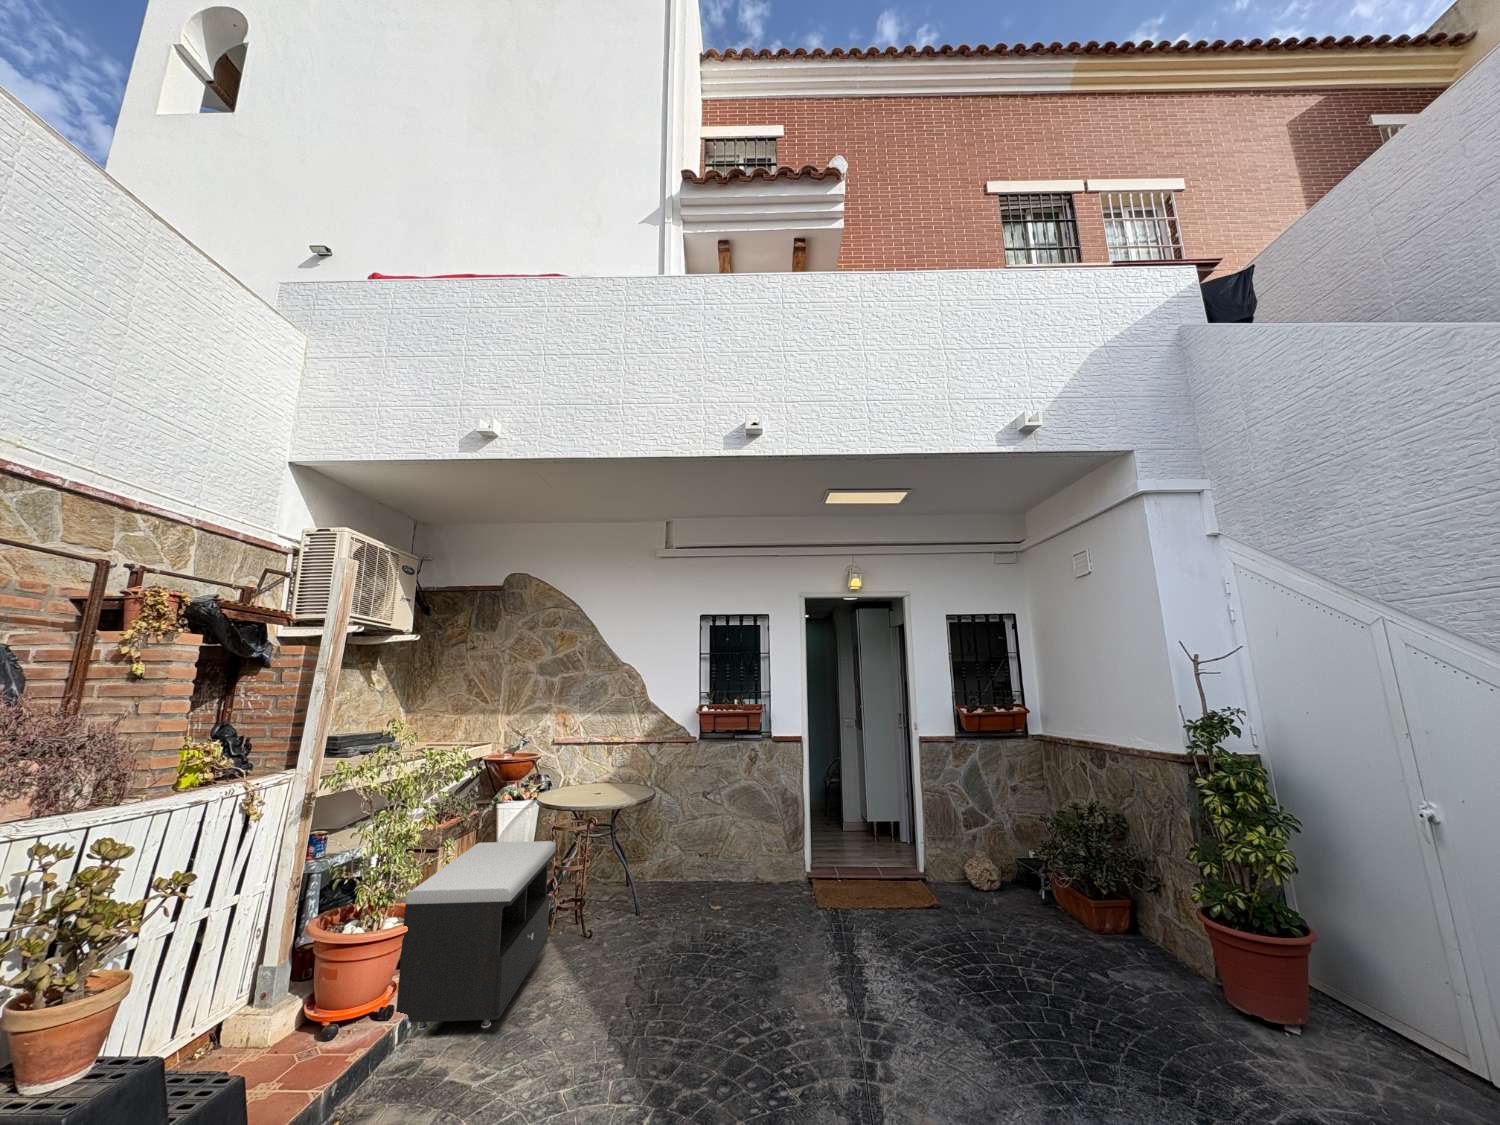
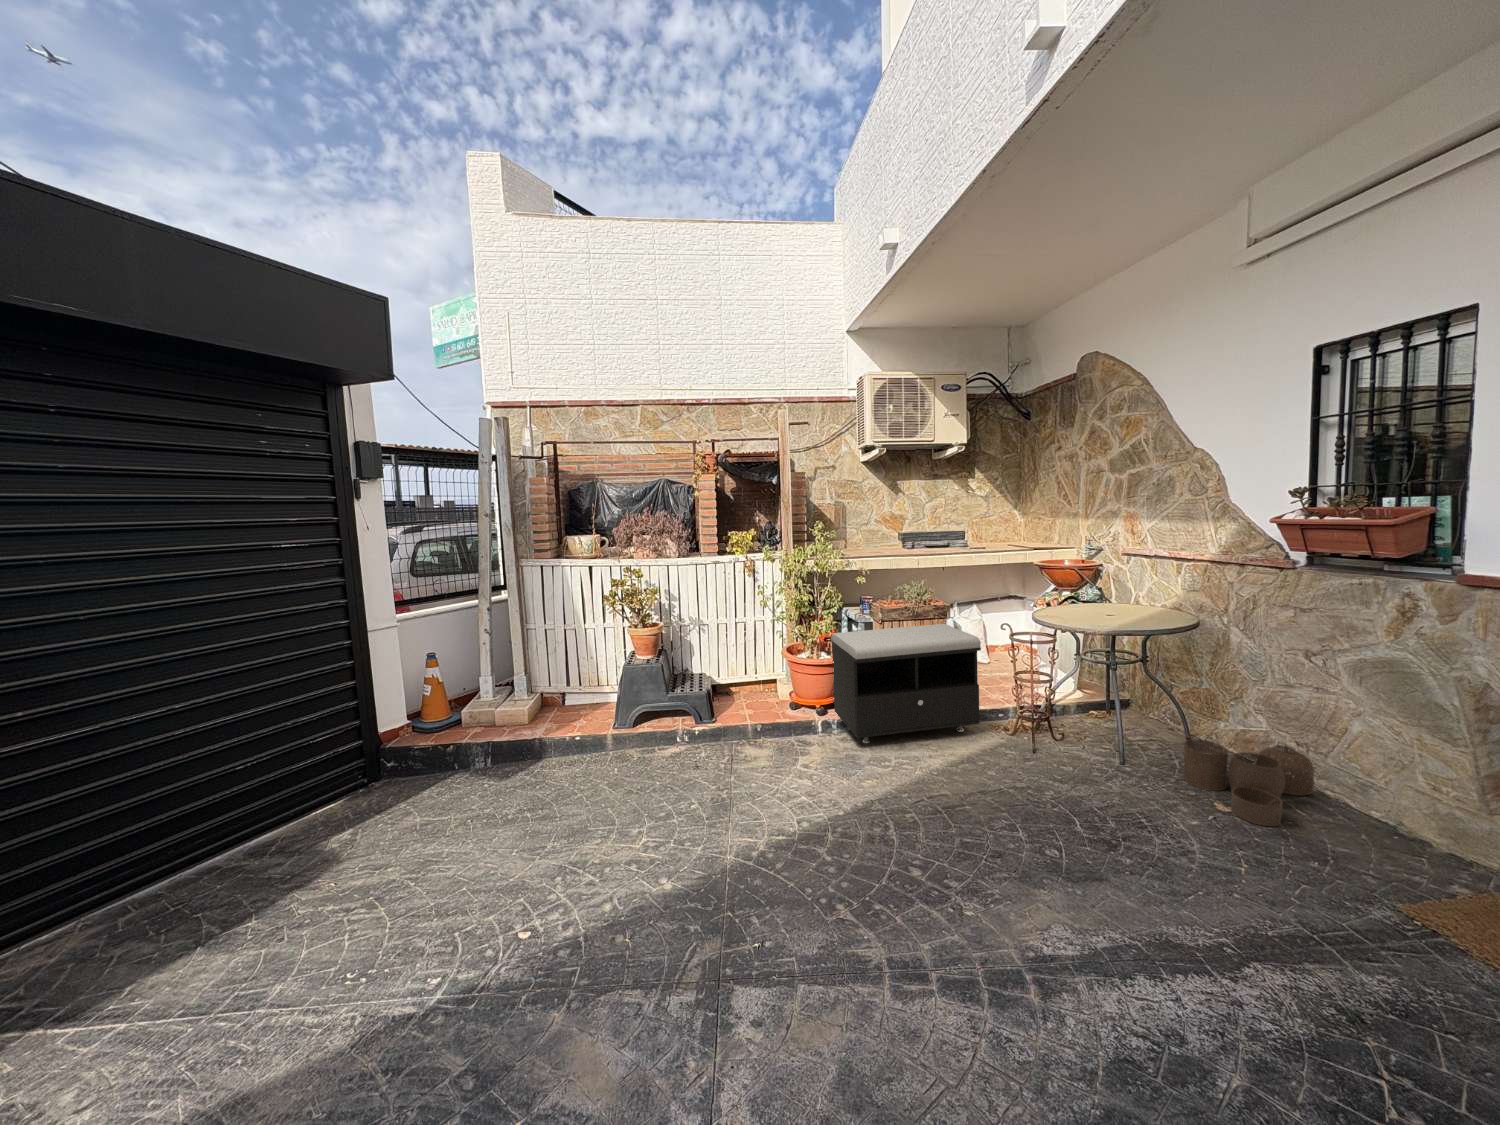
woven basket: none [679,857,747,911] -> present [1183,735,1314,826]

